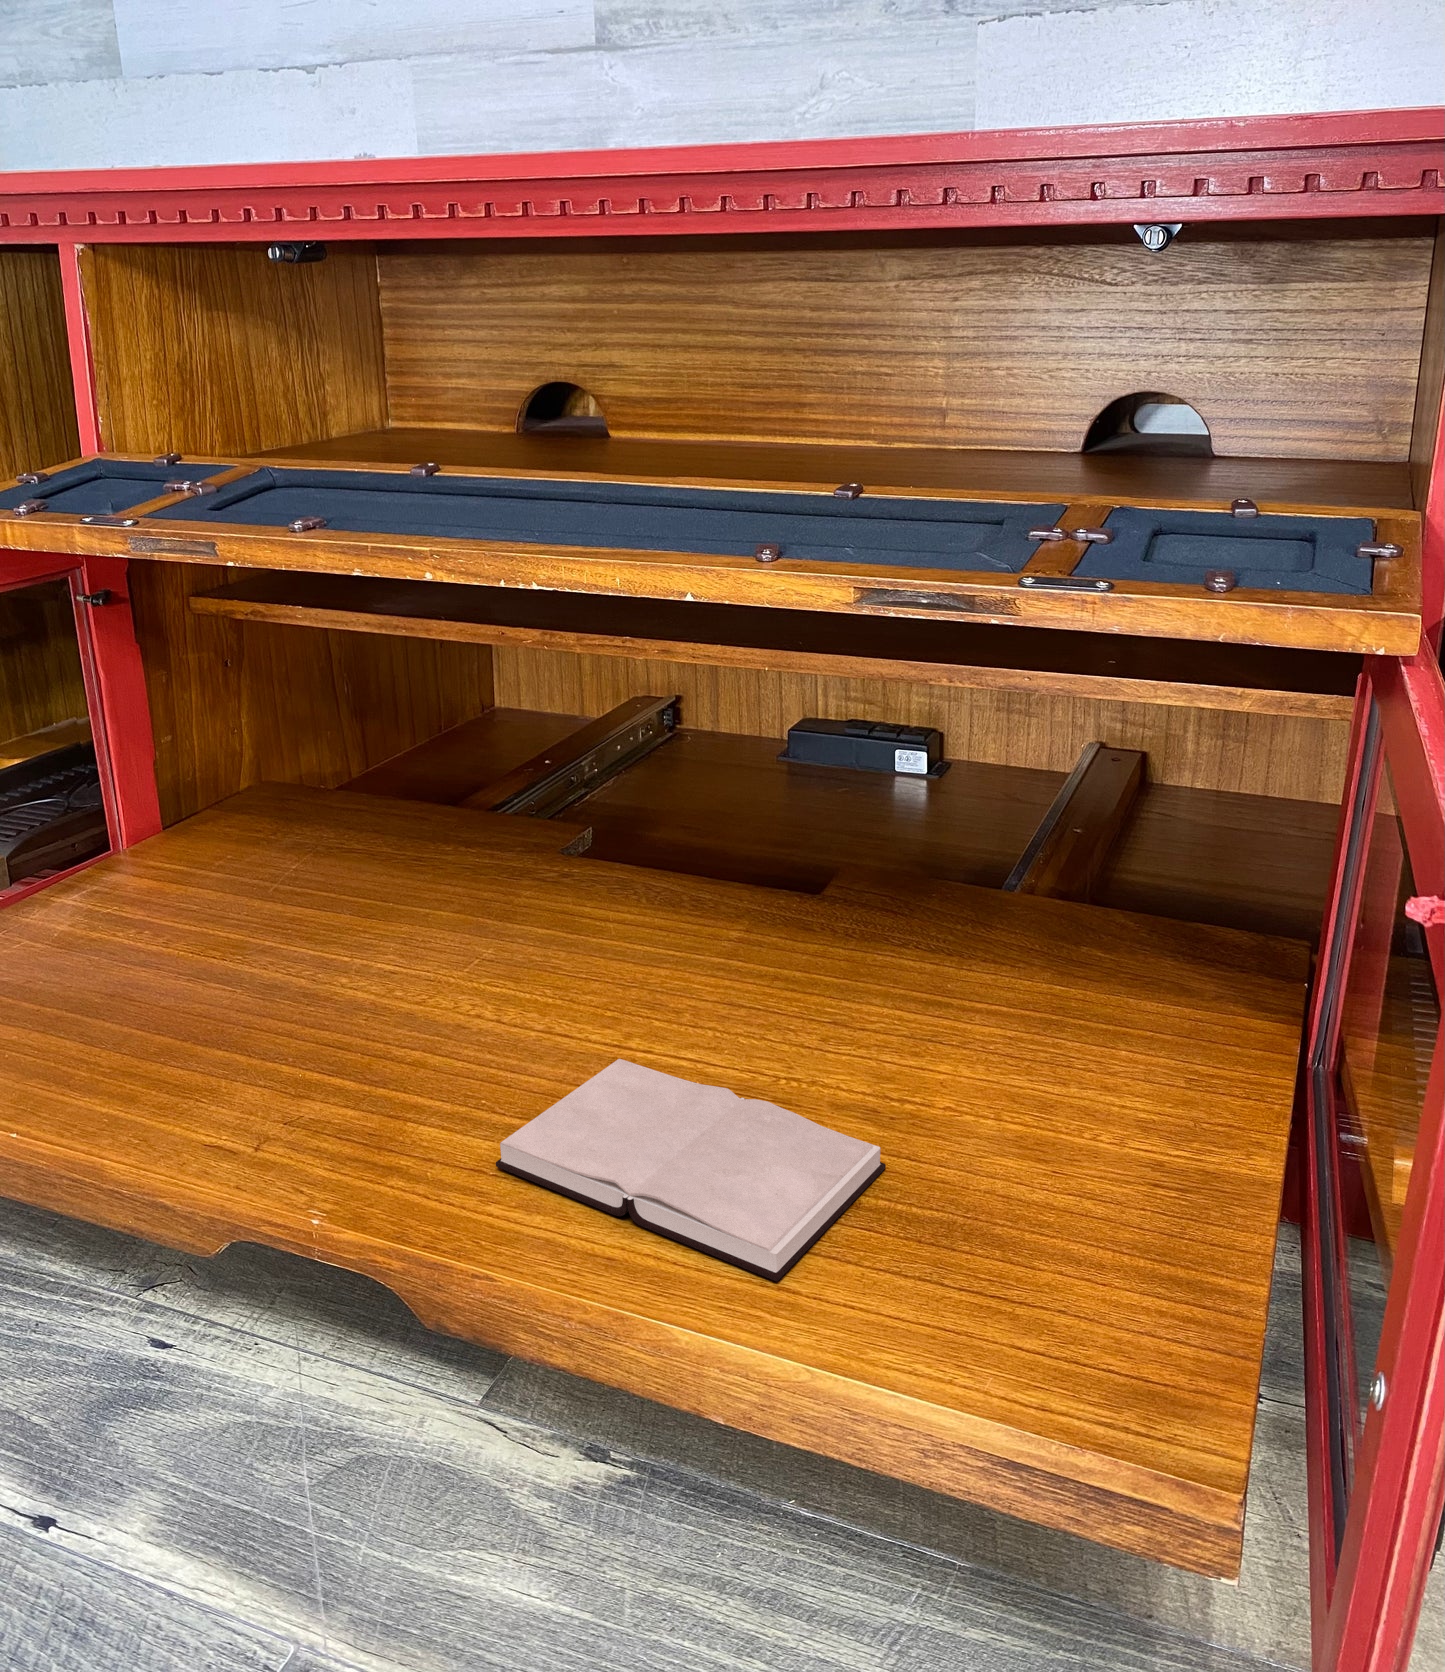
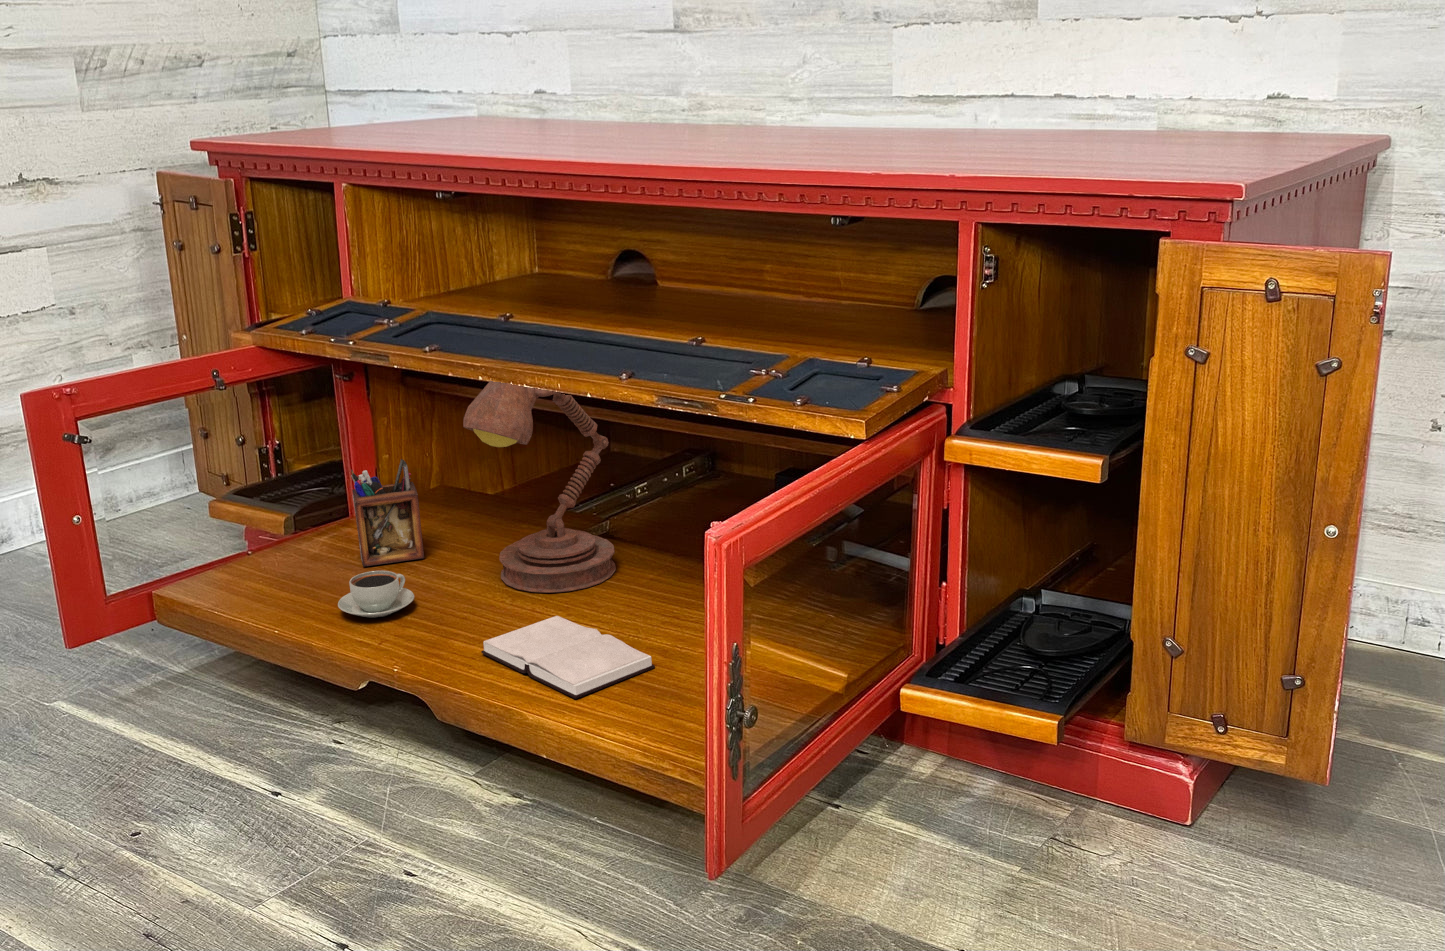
desk lamp: none [383,563,652,1000] -> present [463,381,616,593]
desk organizer: none [121,761,277,969] -> present [351,459,424,566]
coffee cup: none [138,988,298,1092] -> present [338,571,414,618]

